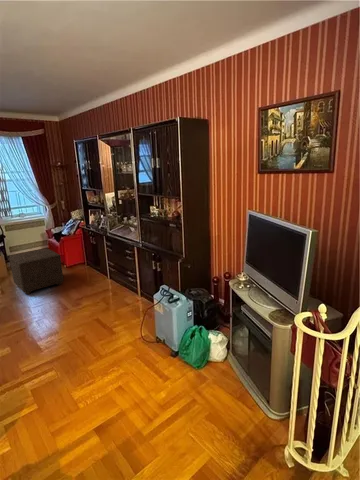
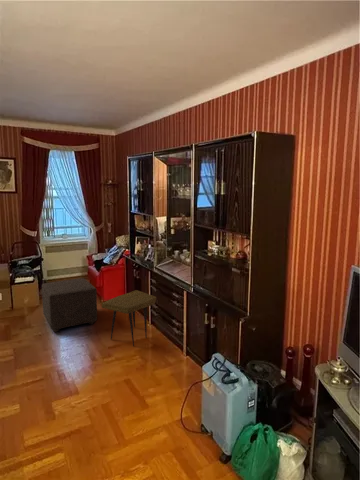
side table: none [67,253,113,296] -> present [102,290,156,346]

